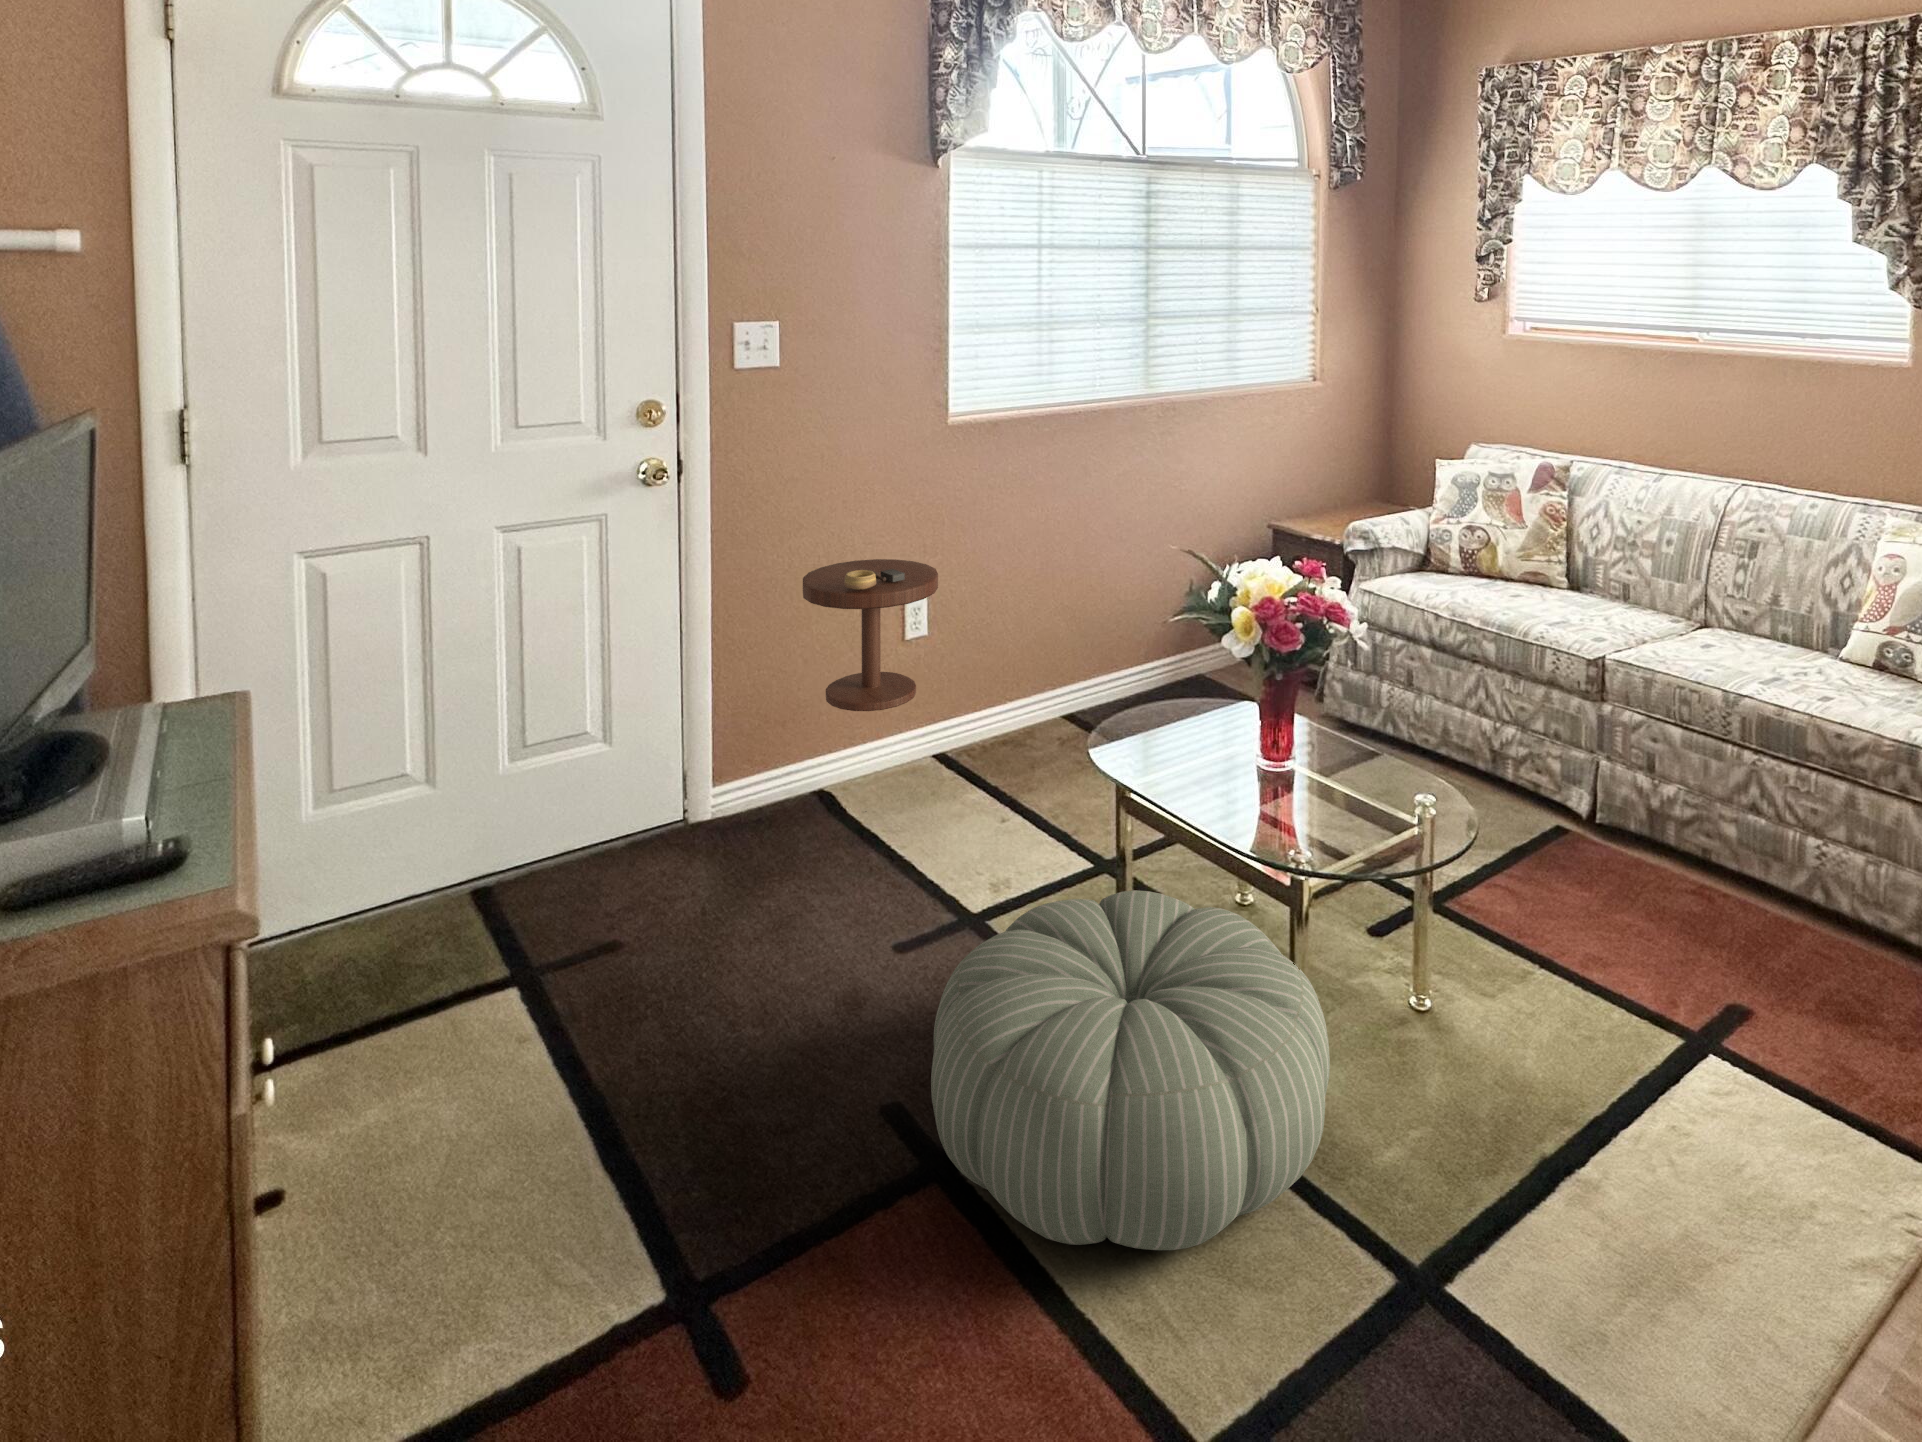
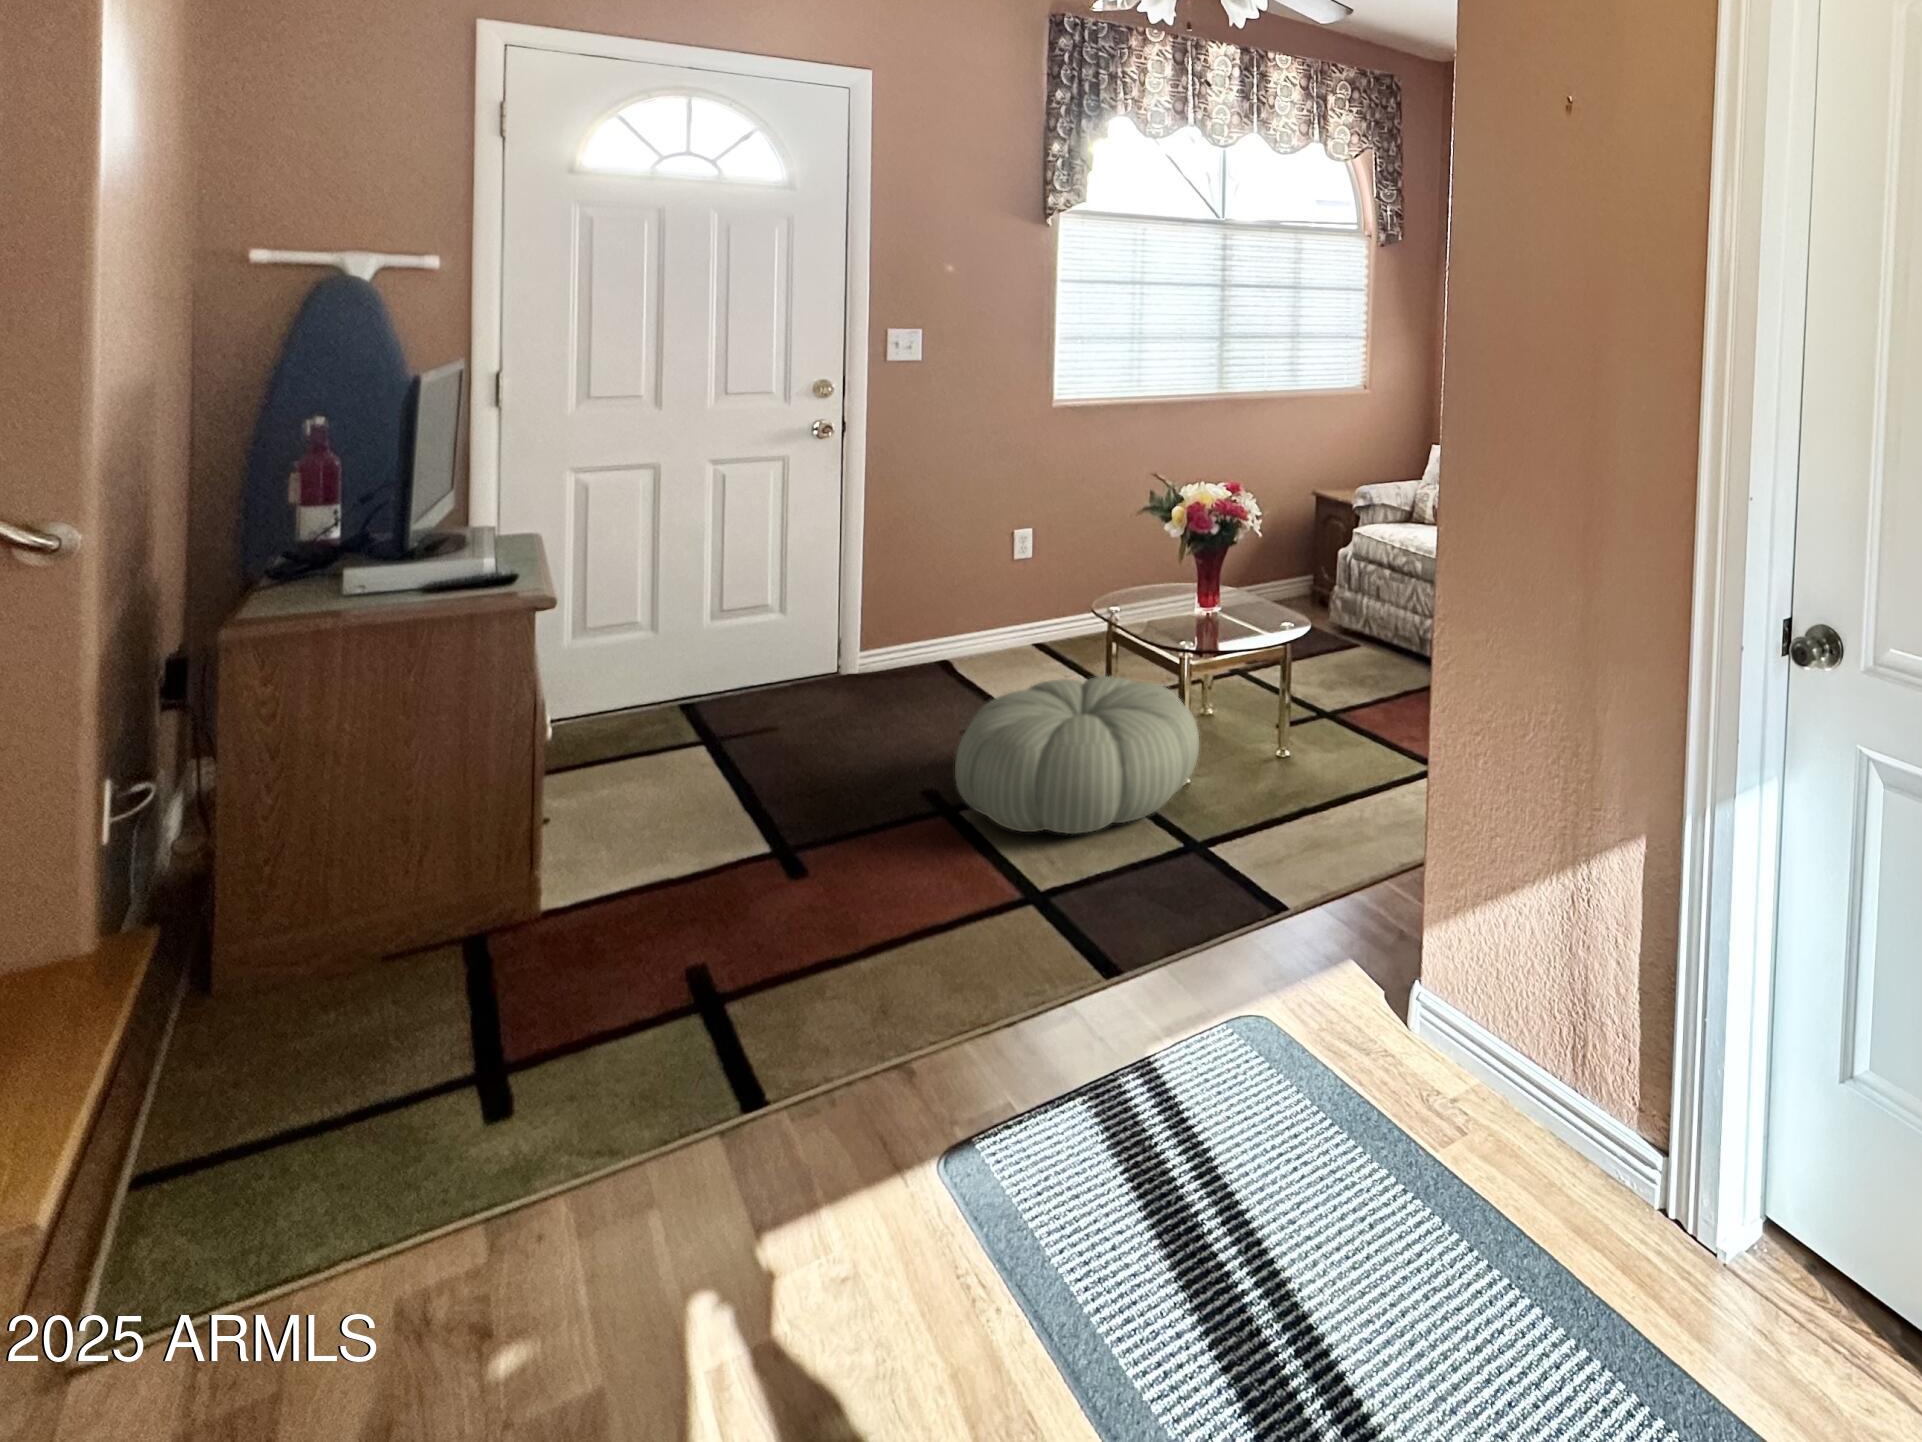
side table: present [803,559,938,812] -> none [929,498,1028,671]

